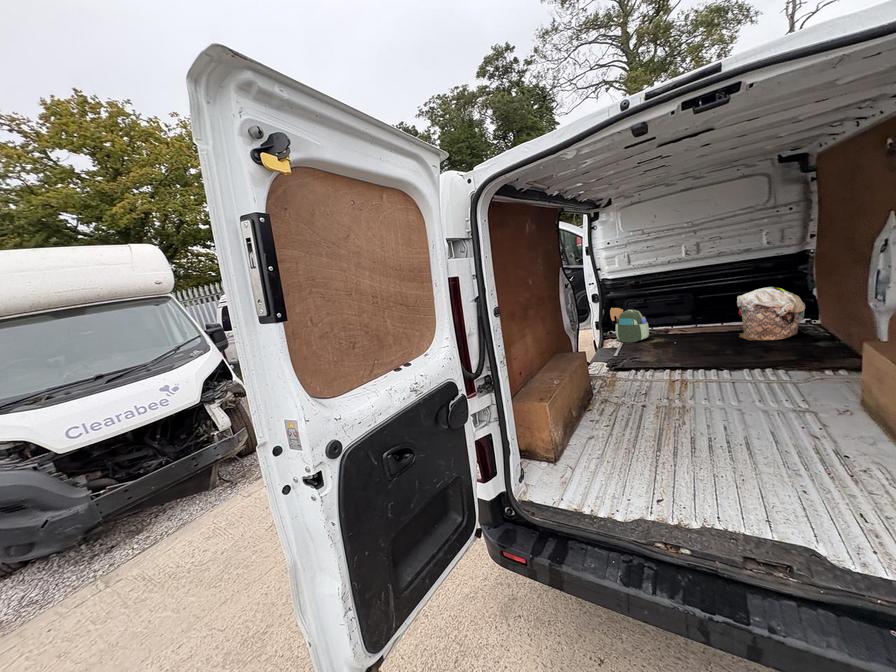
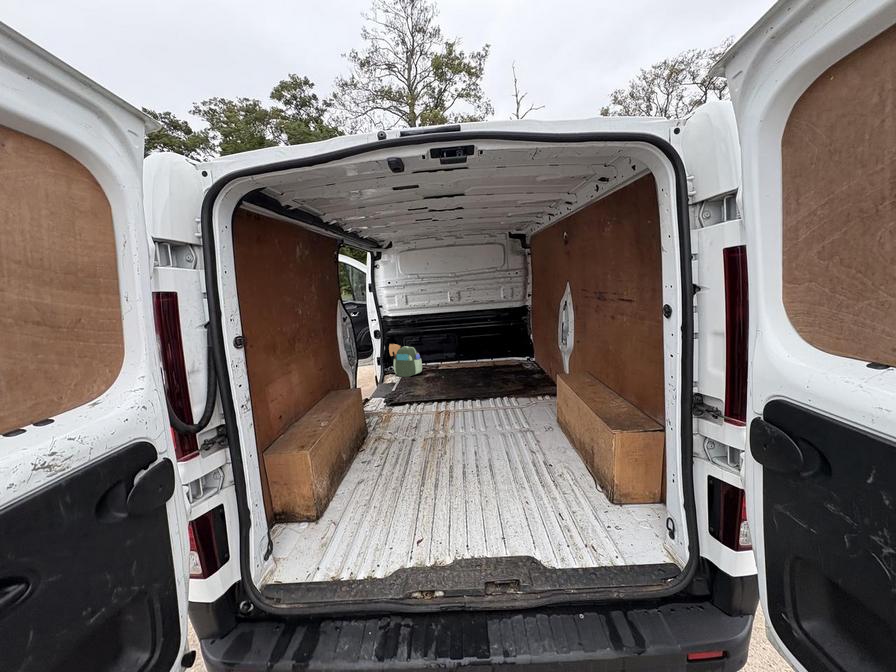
laundry basket: present [737,287,805,340] -> none [489,331,534,375]

